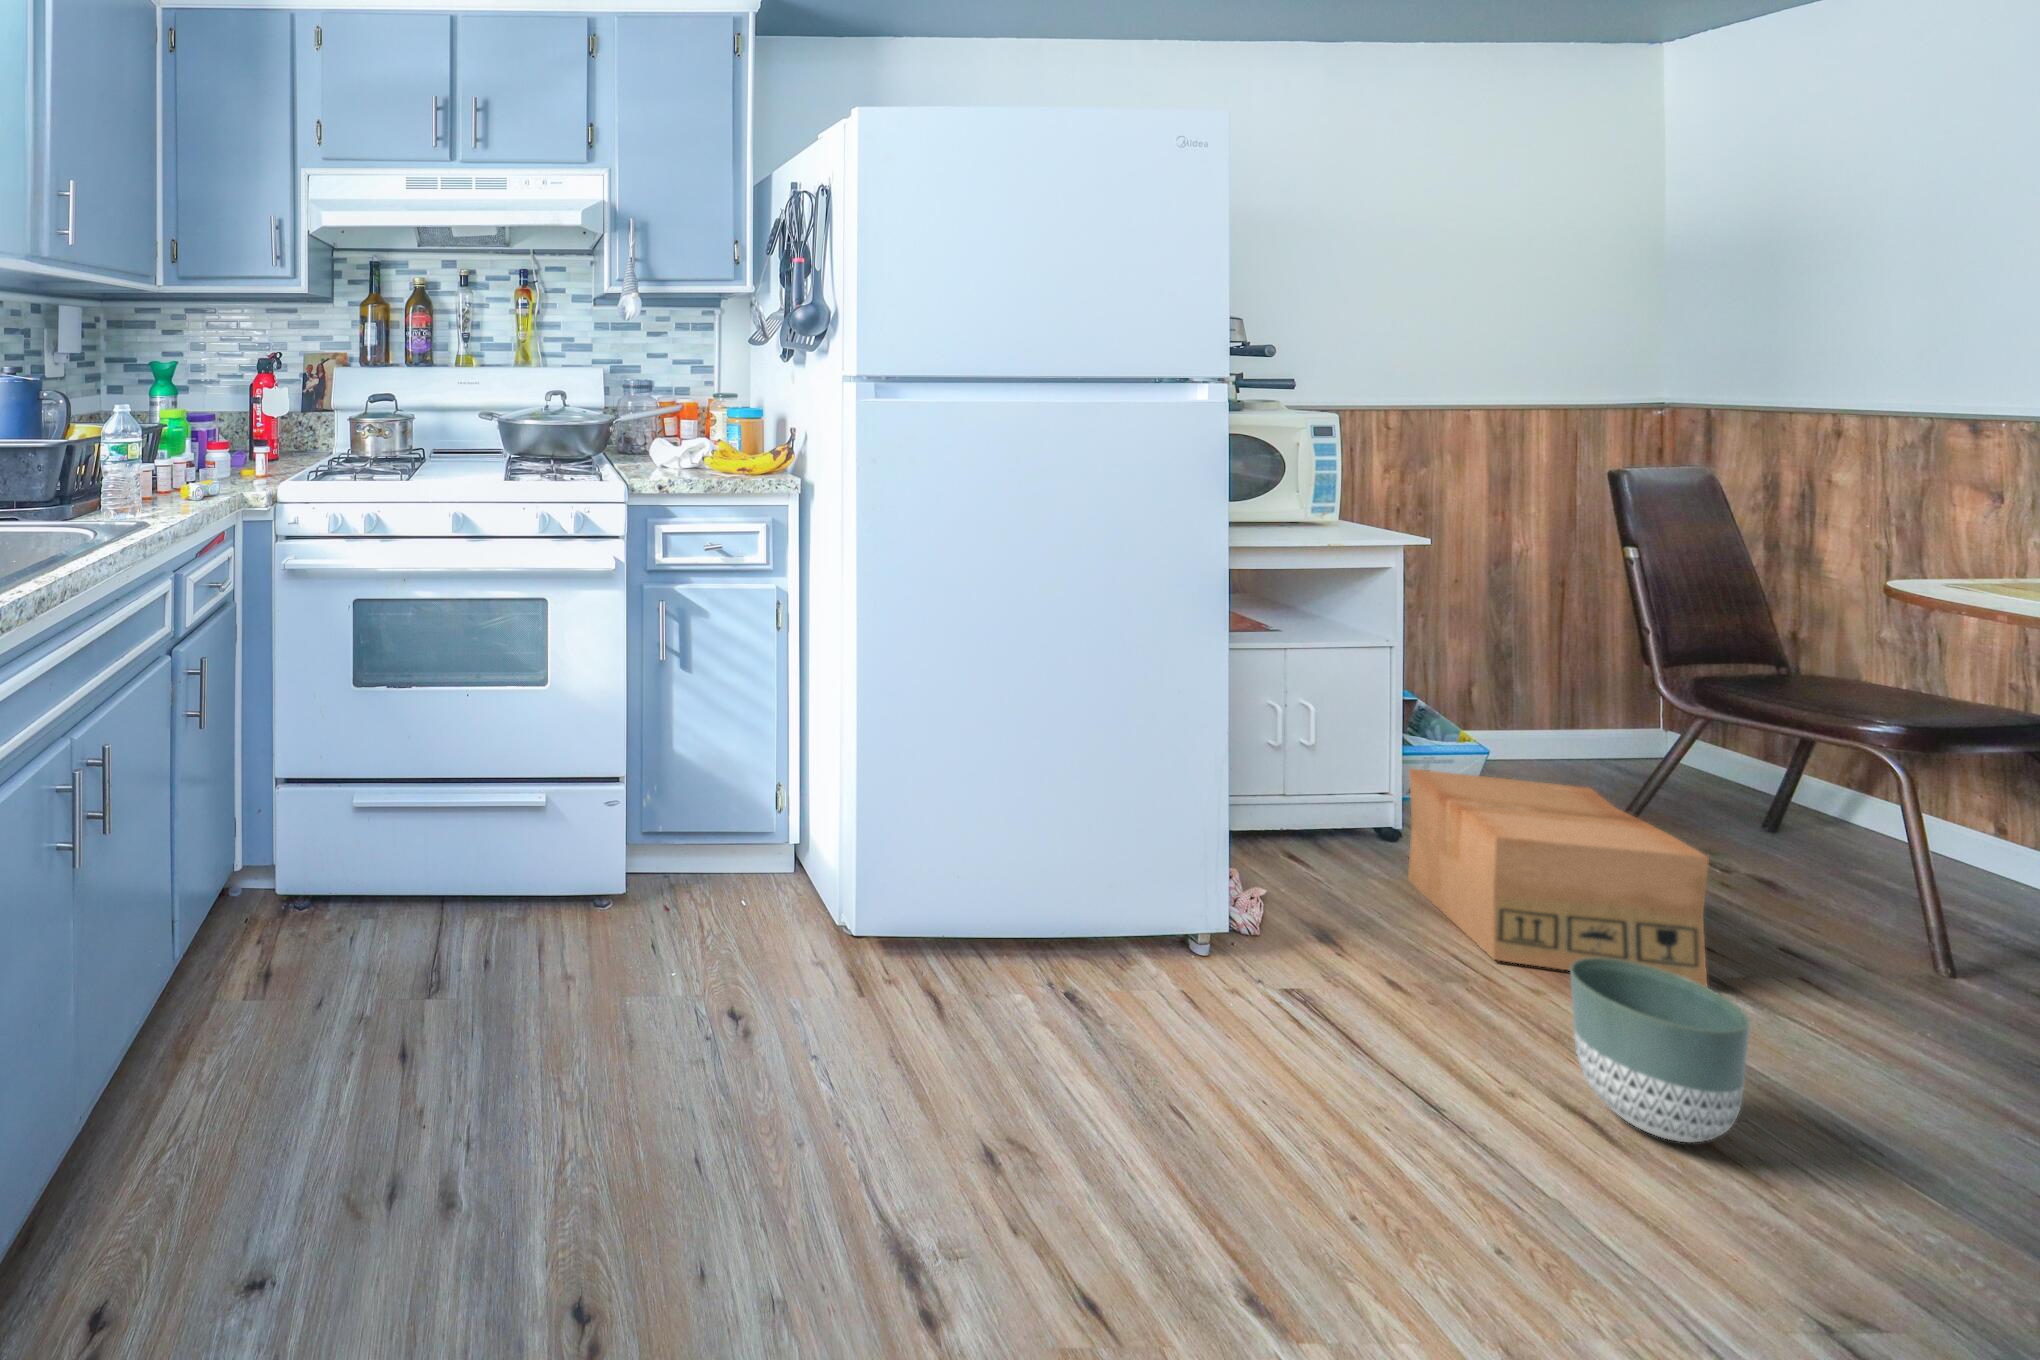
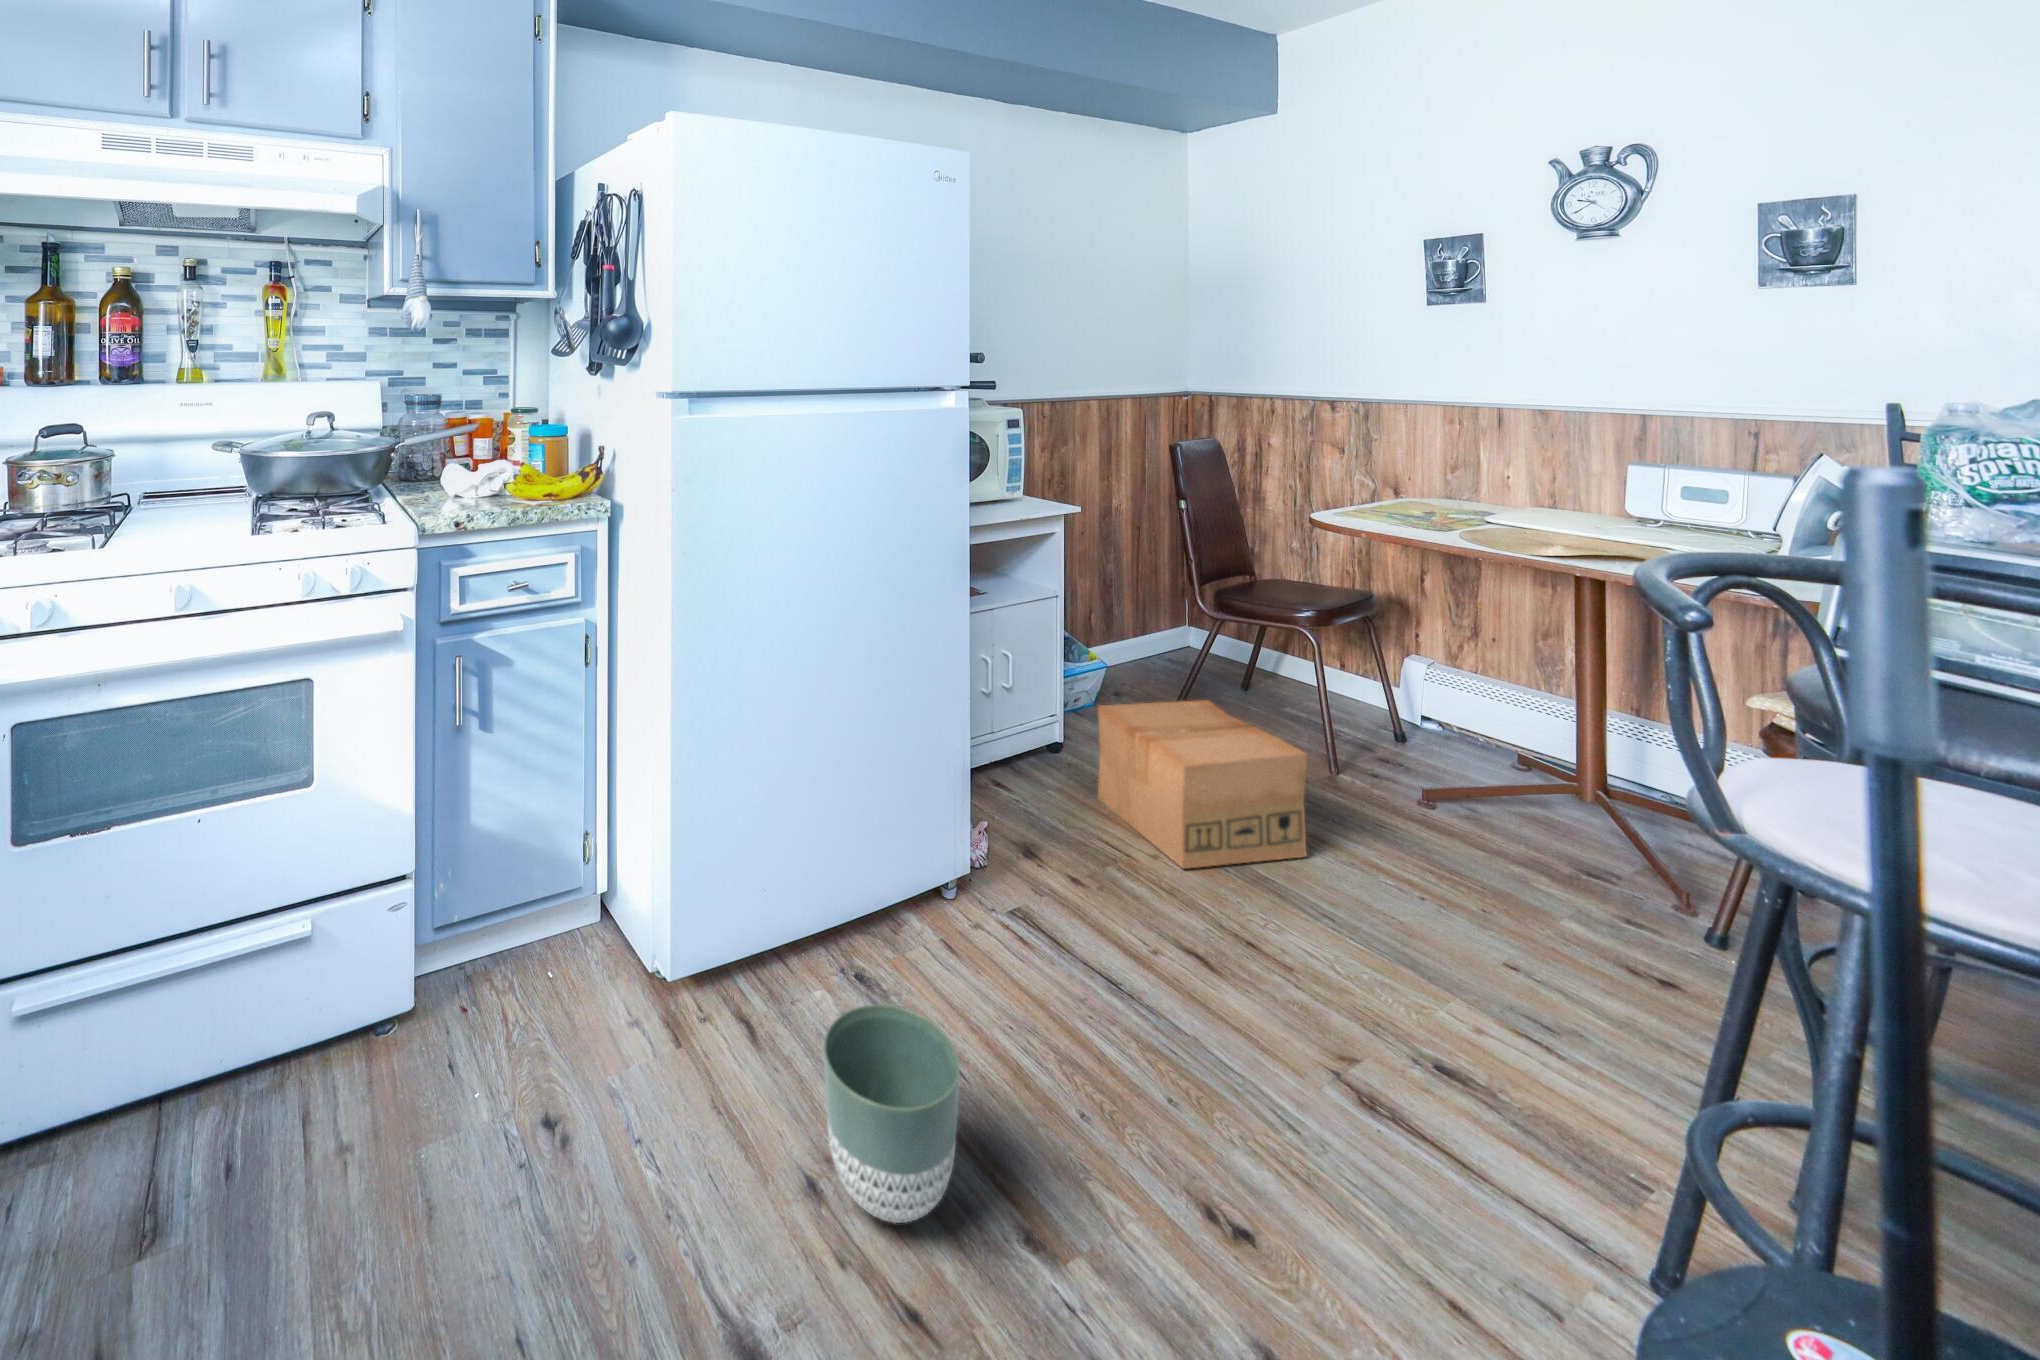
planter: present [1570,958,1750,1143] -> present [823,1004,960,1223]

